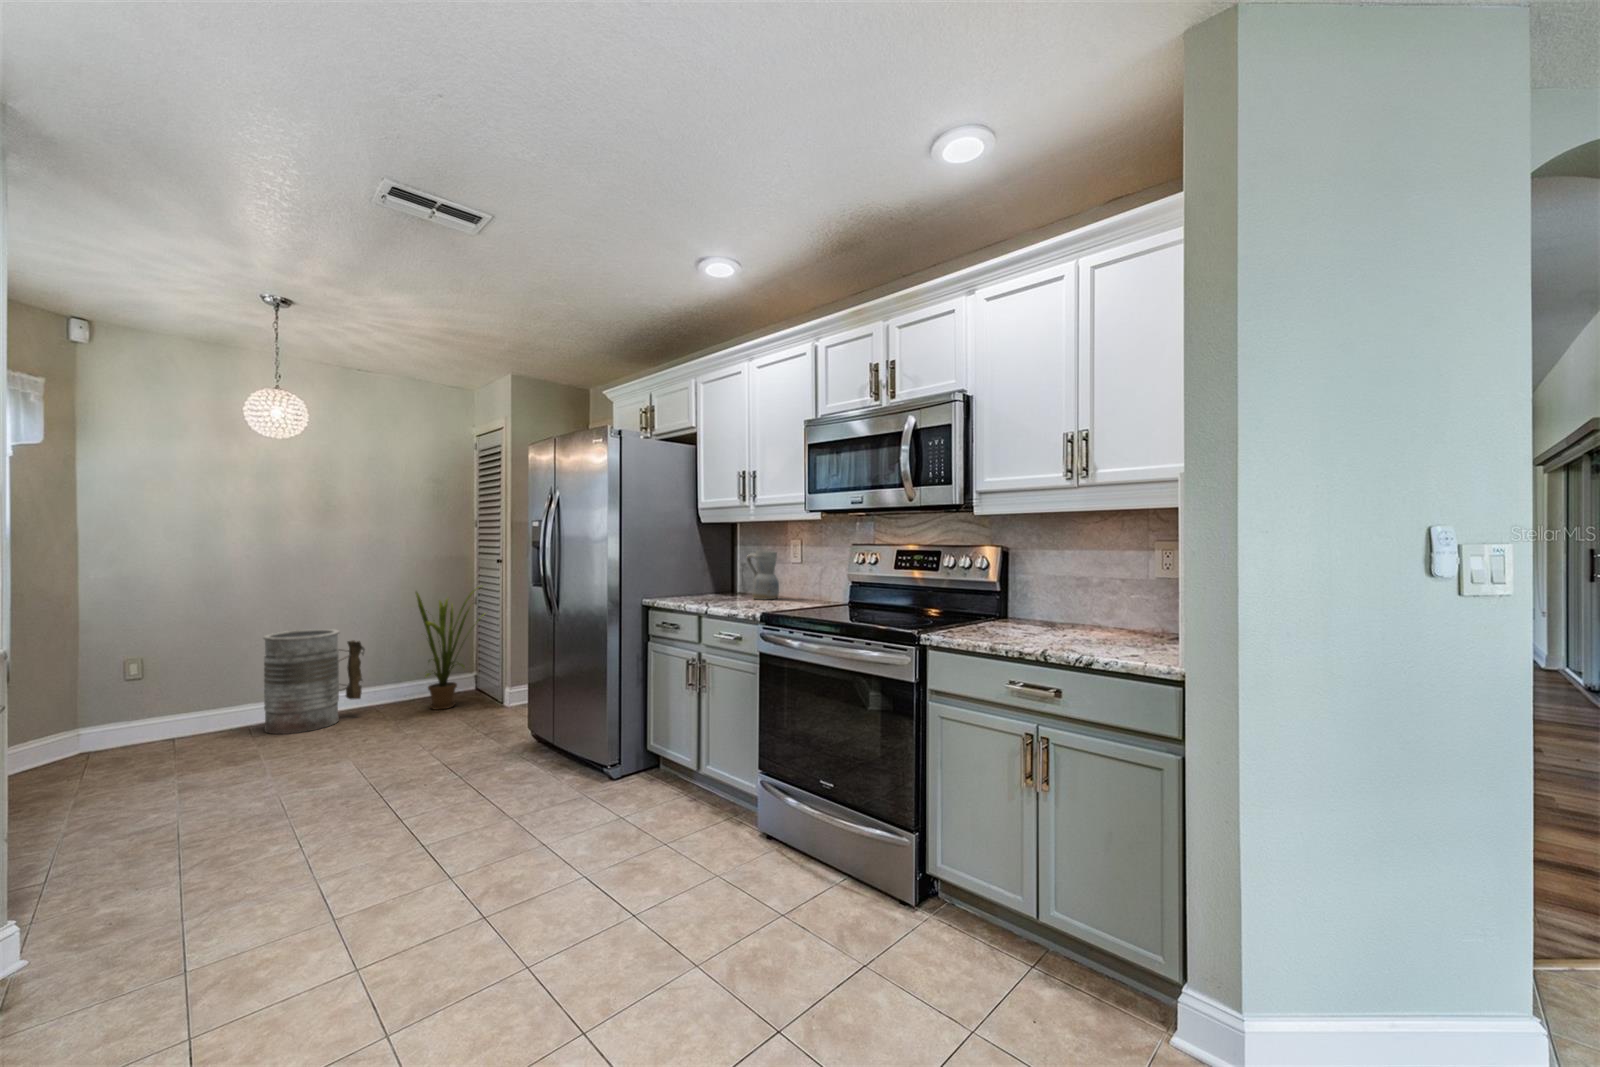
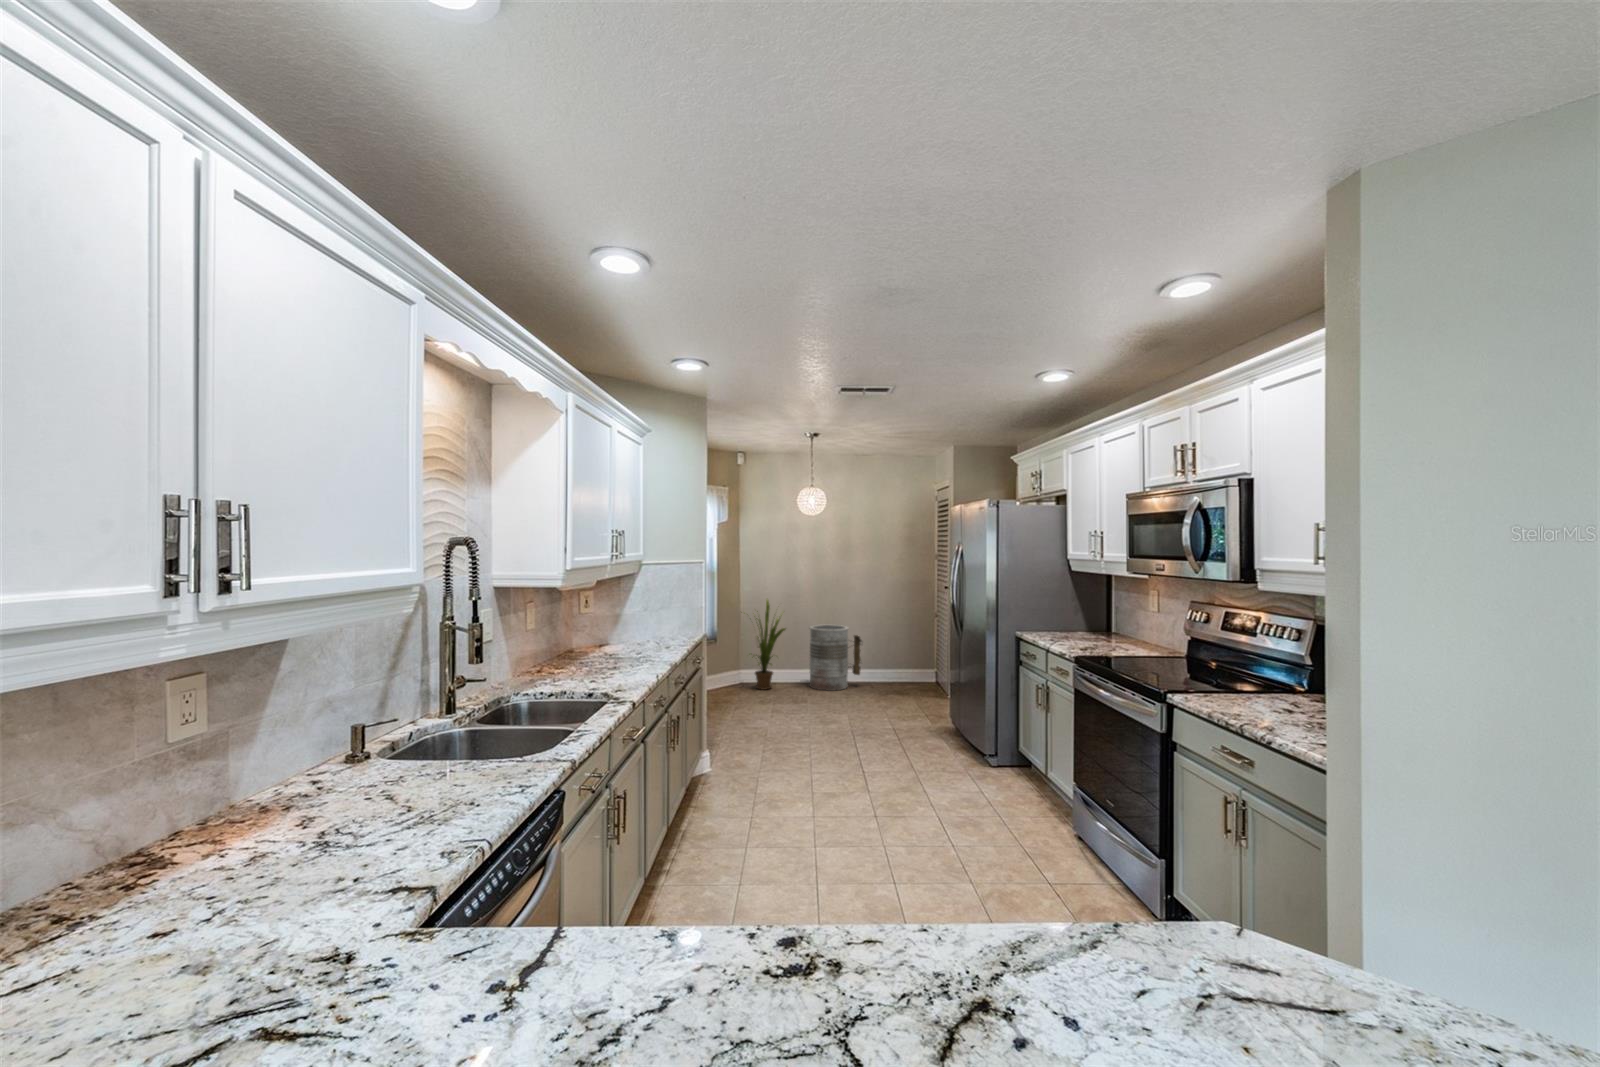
ceramic pitcher: present [747,551,779,599] -> none [1104,599,1134,643]
house plant: present [416,588,482,710] -> present [752,600,786,690]

